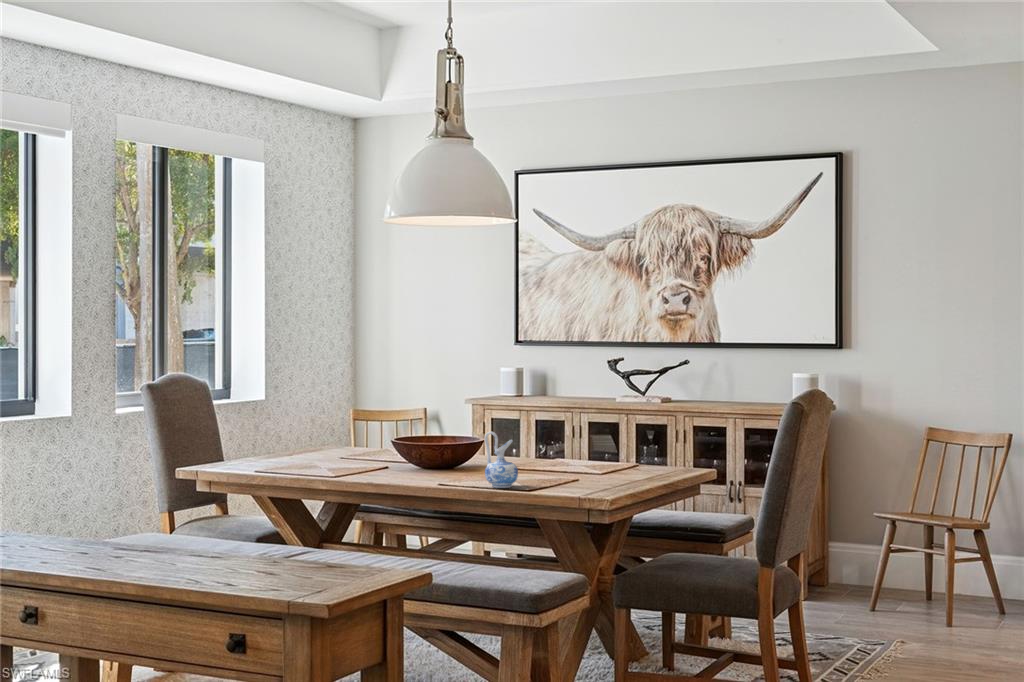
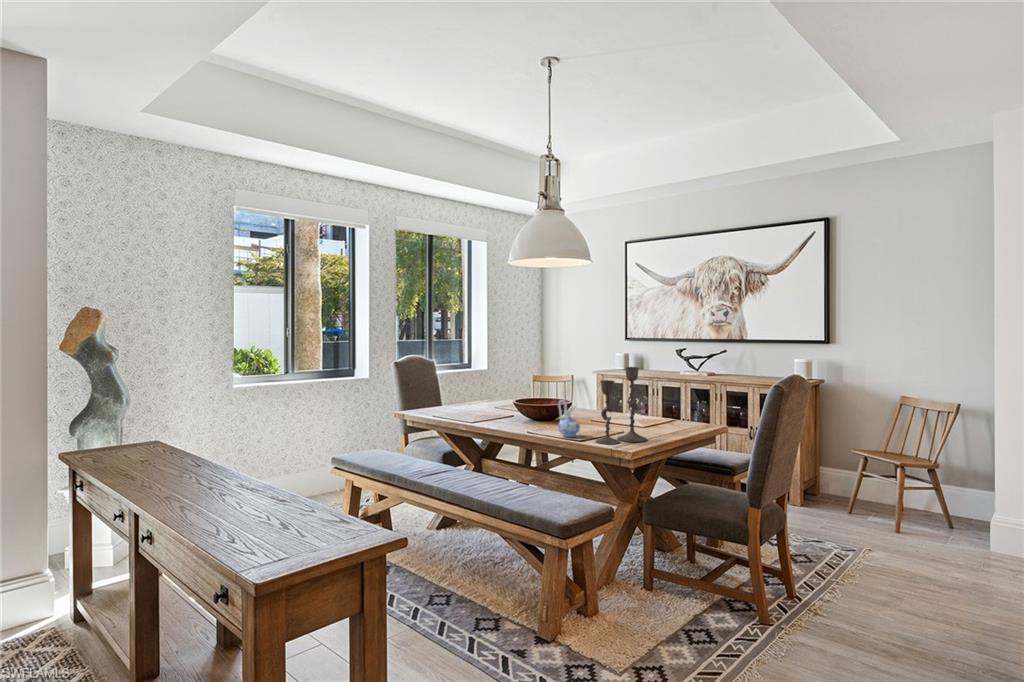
candlestick: none [547,379,618,493] -> present [596,367,647,444]

